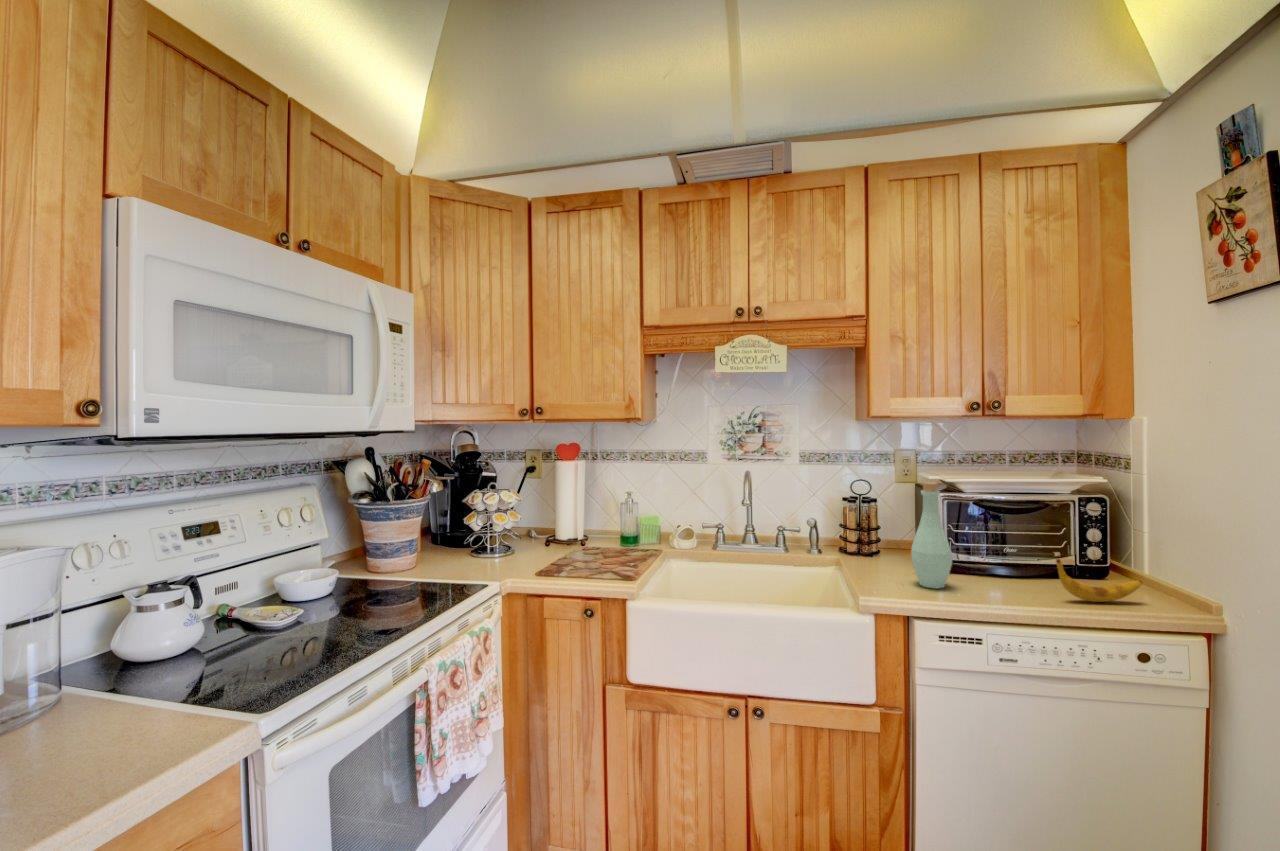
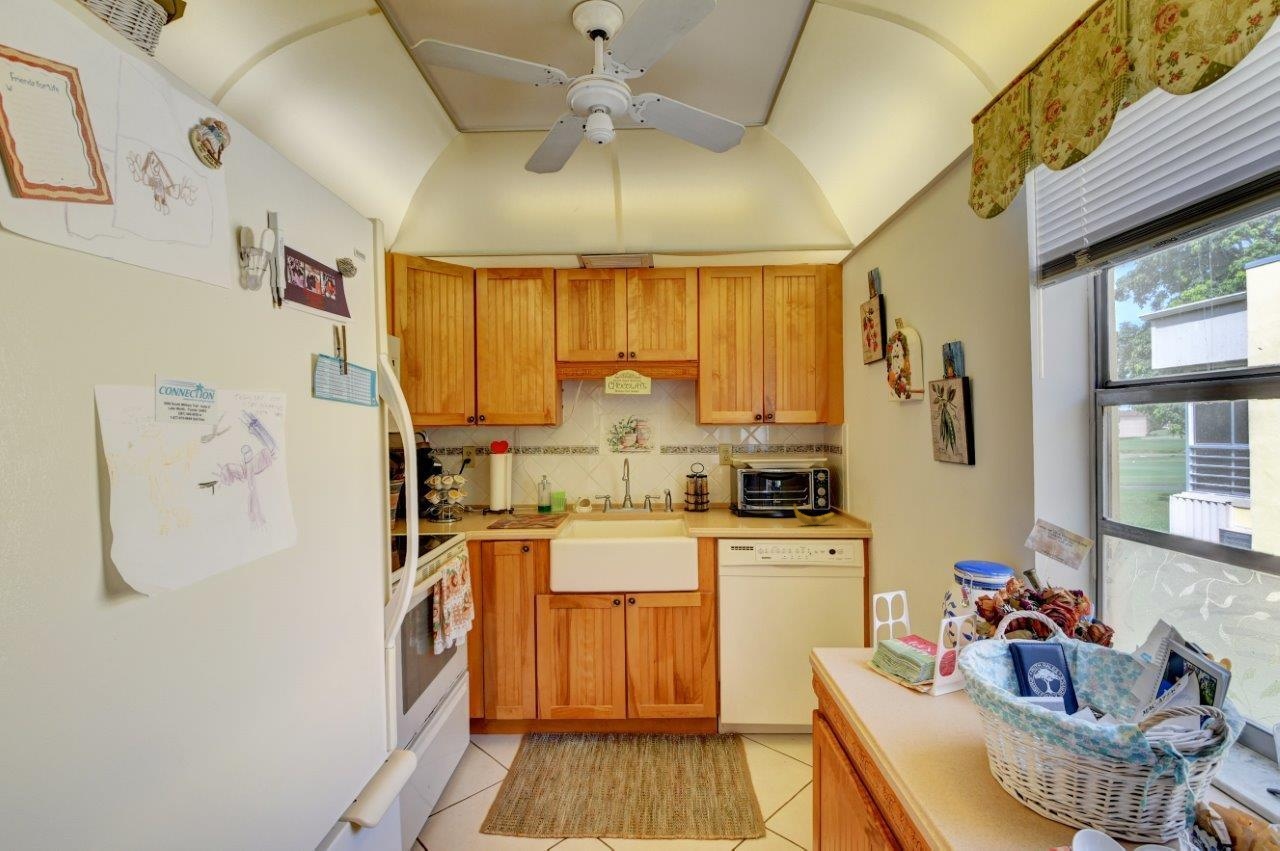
bottle: present [911,482,952,588] -> none [722,462,743,524]

